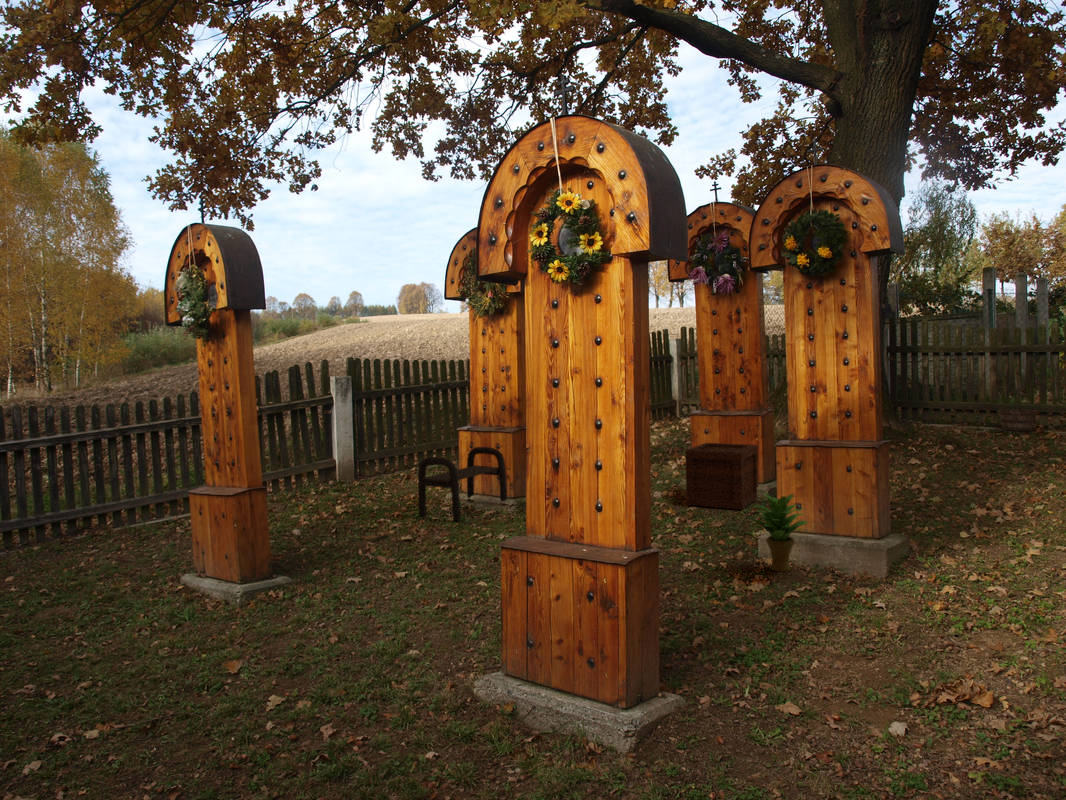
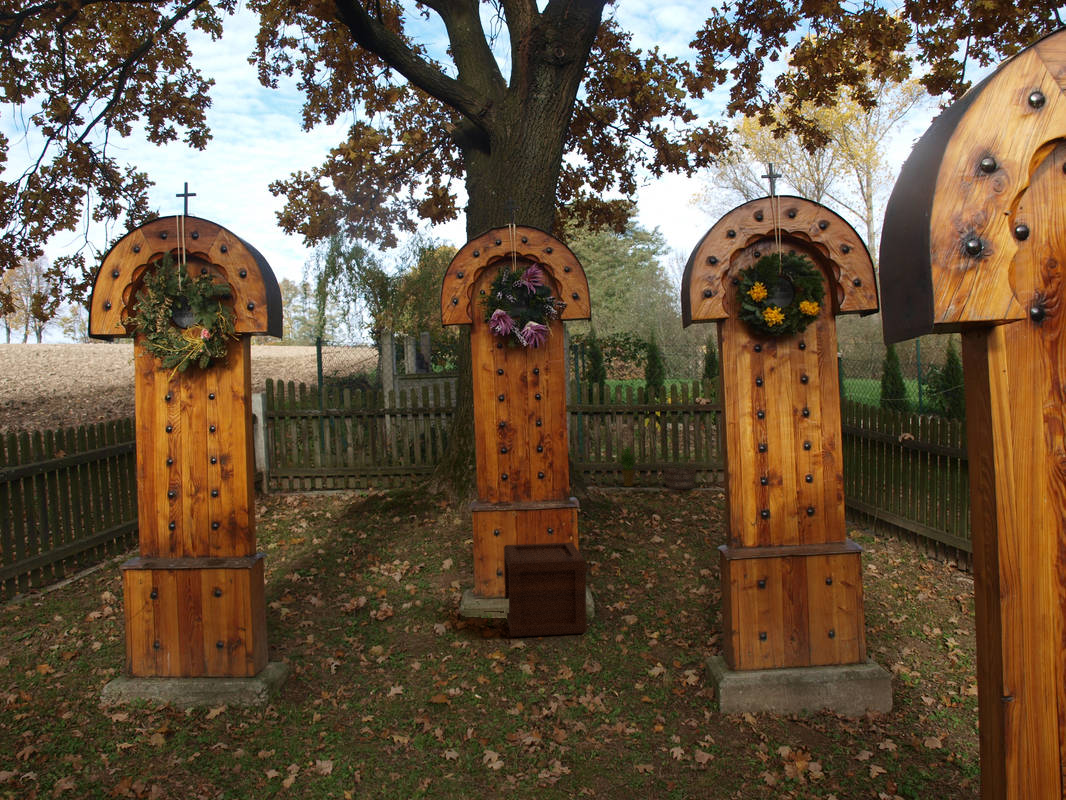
bench: present [418,447,507,521] -> none [90,596,240,756]
potted plant: present [749,493,809,572] -> present [617,447,637,486]

